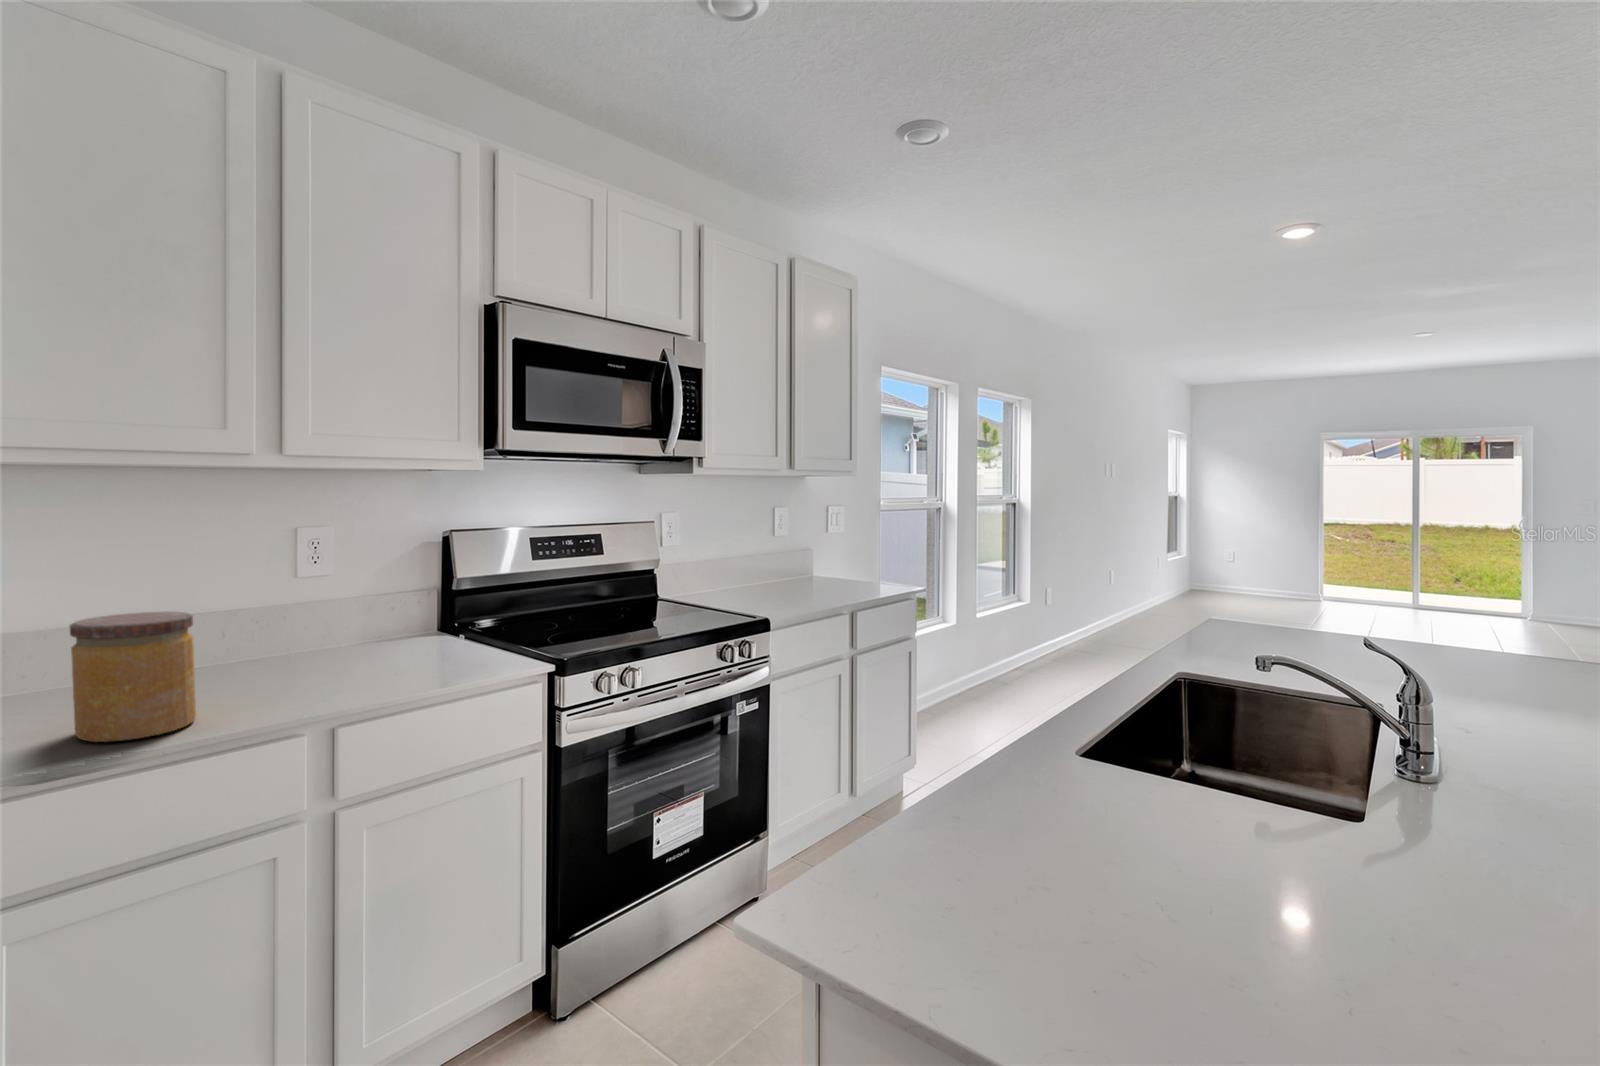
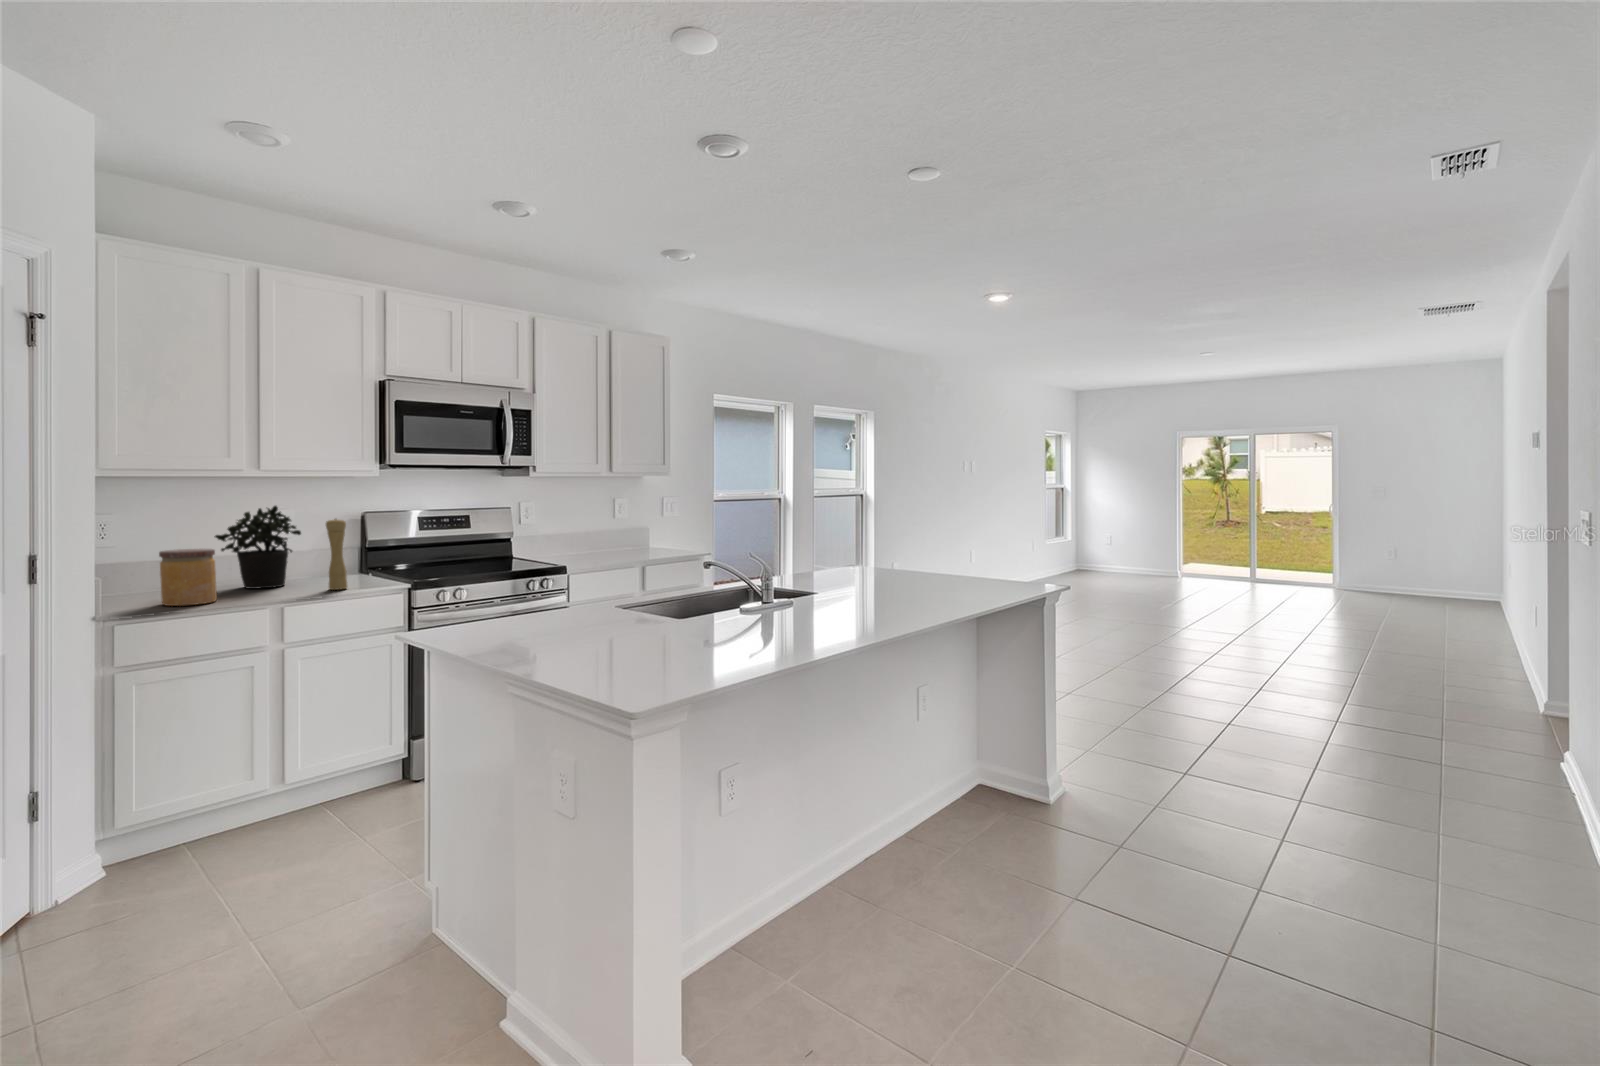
potted plant: none [193,520,359,678] -> present [214,506,301,589]
pepper mill: none [407,546,444,680] -> present [326,519,347,590]

